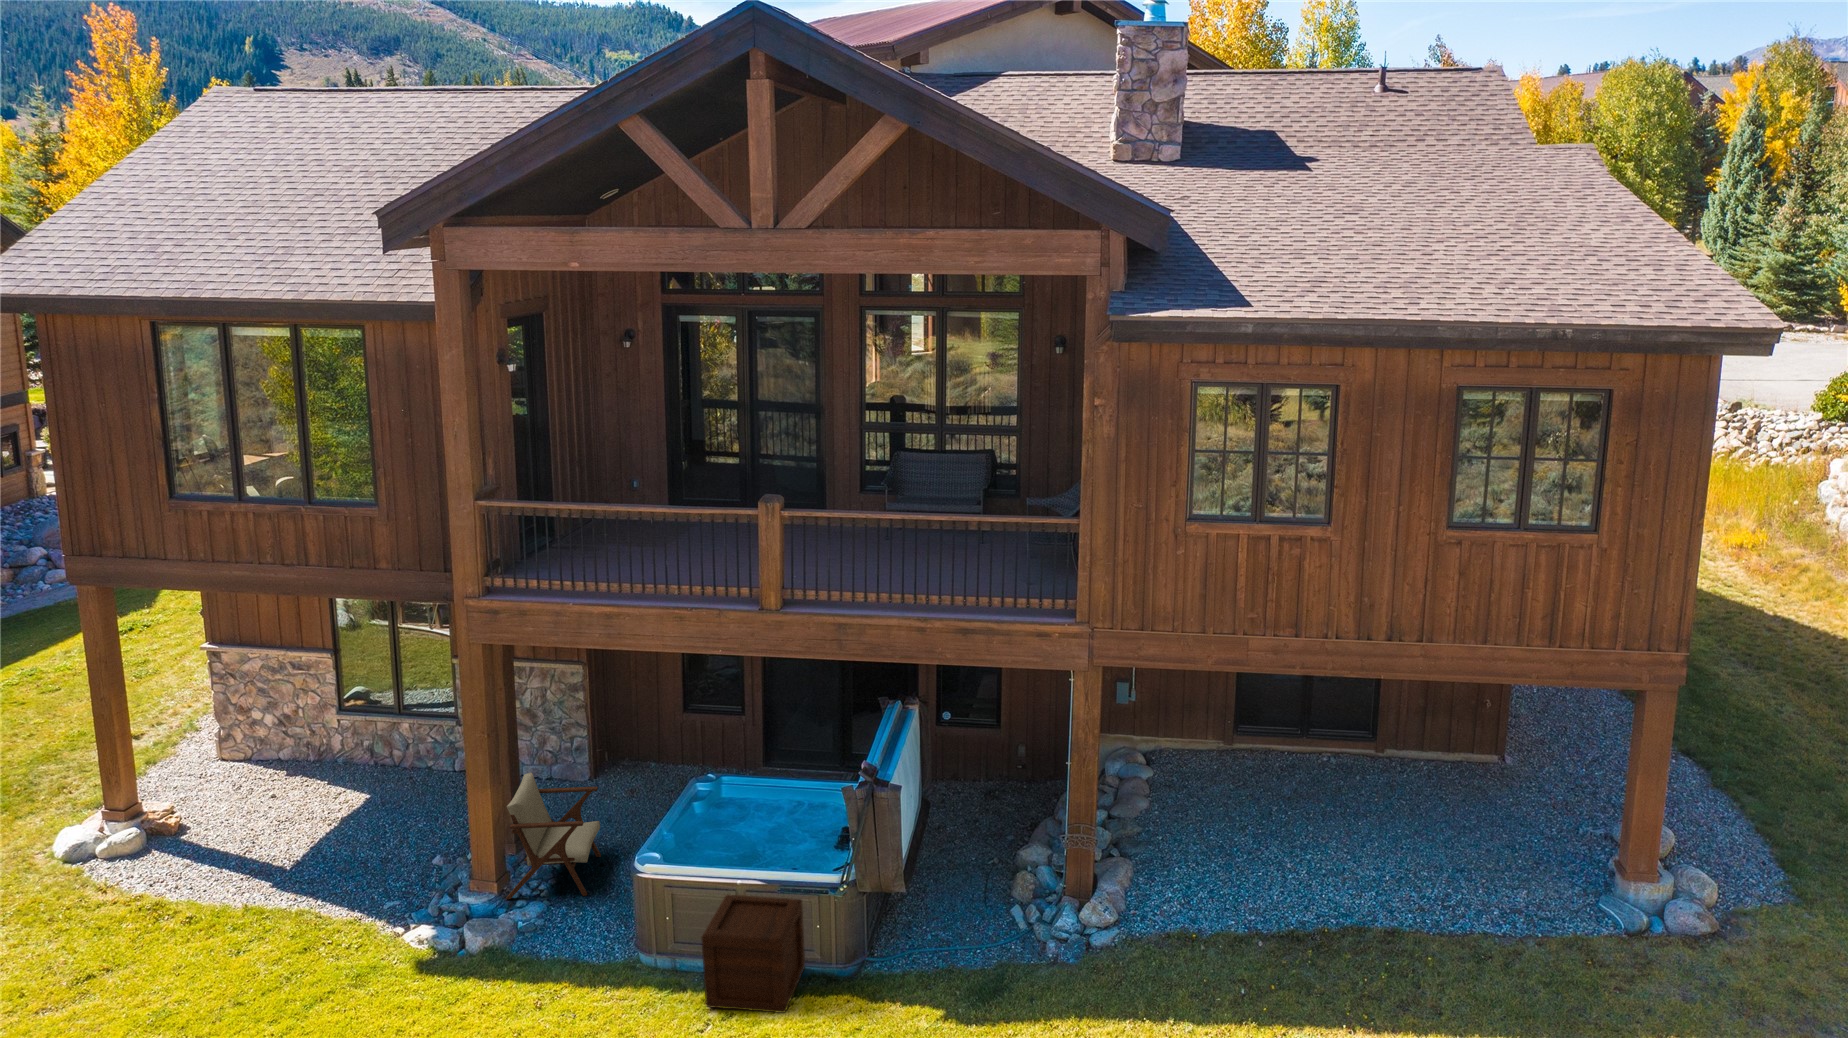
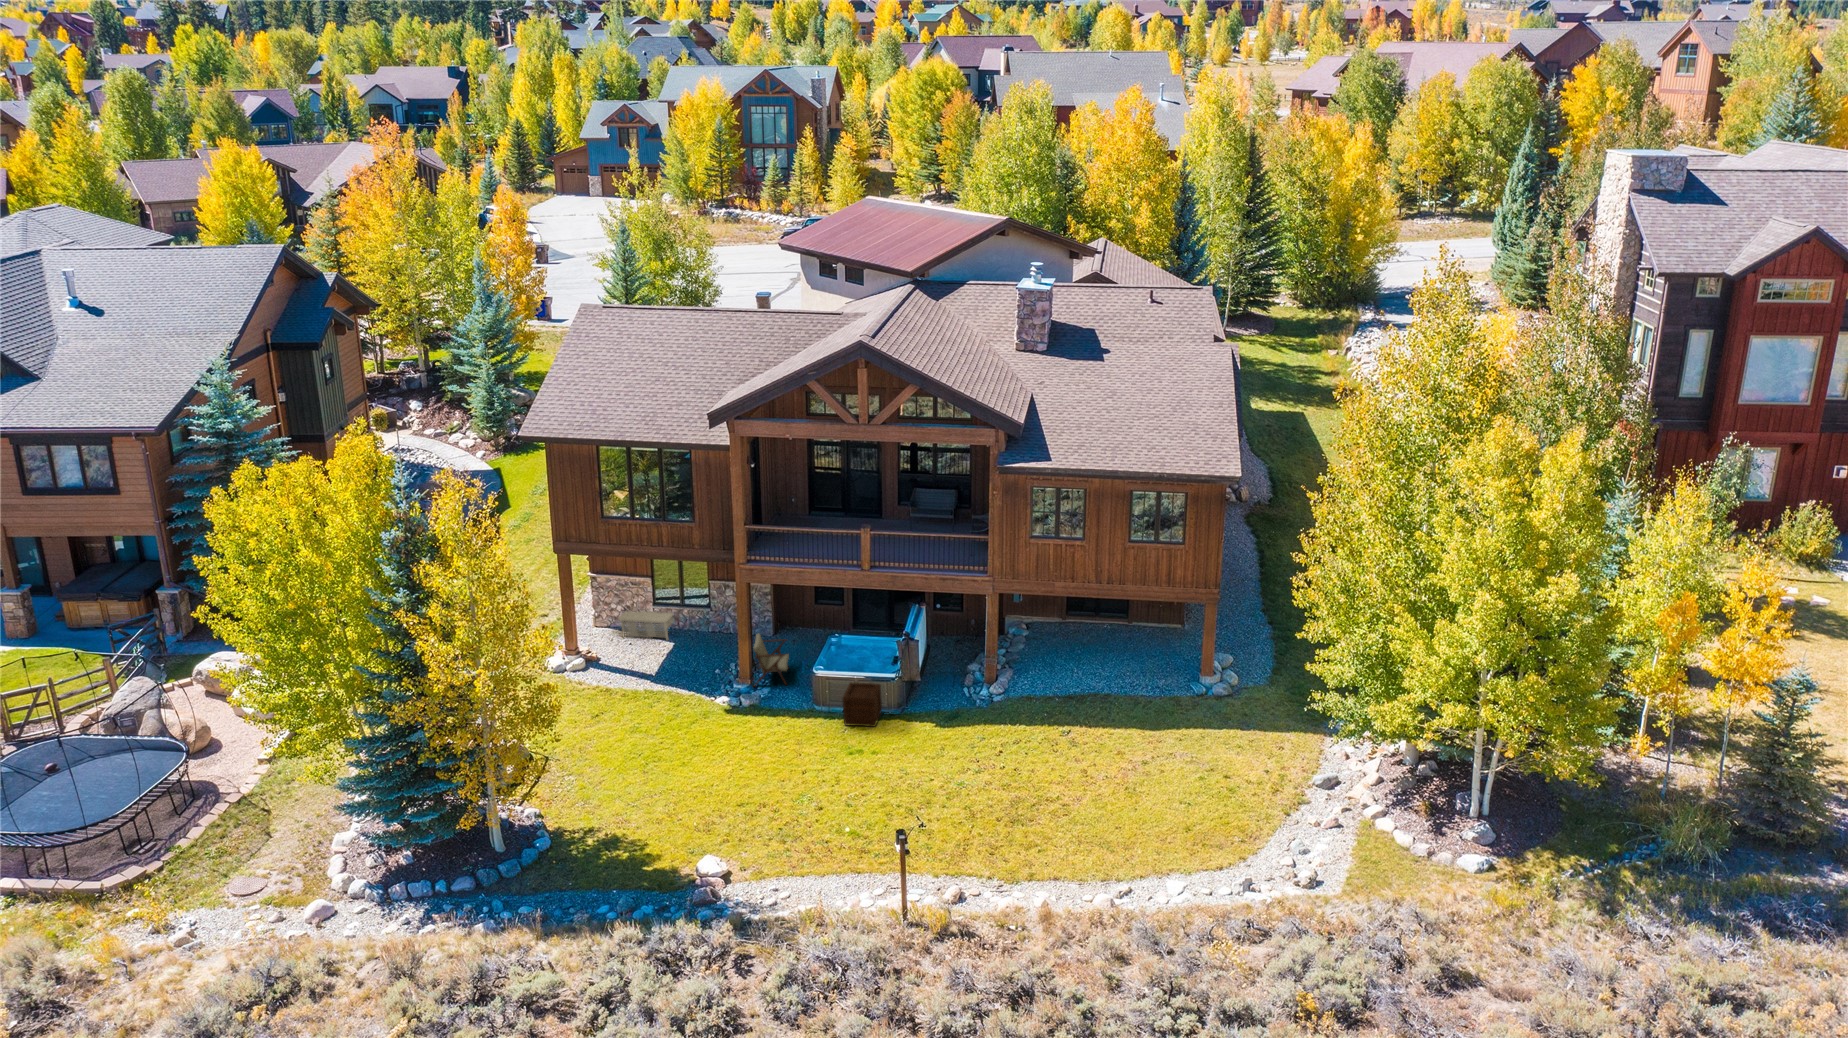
storage bench: none [251,719,385,790] -> present [619,610,673,640]

